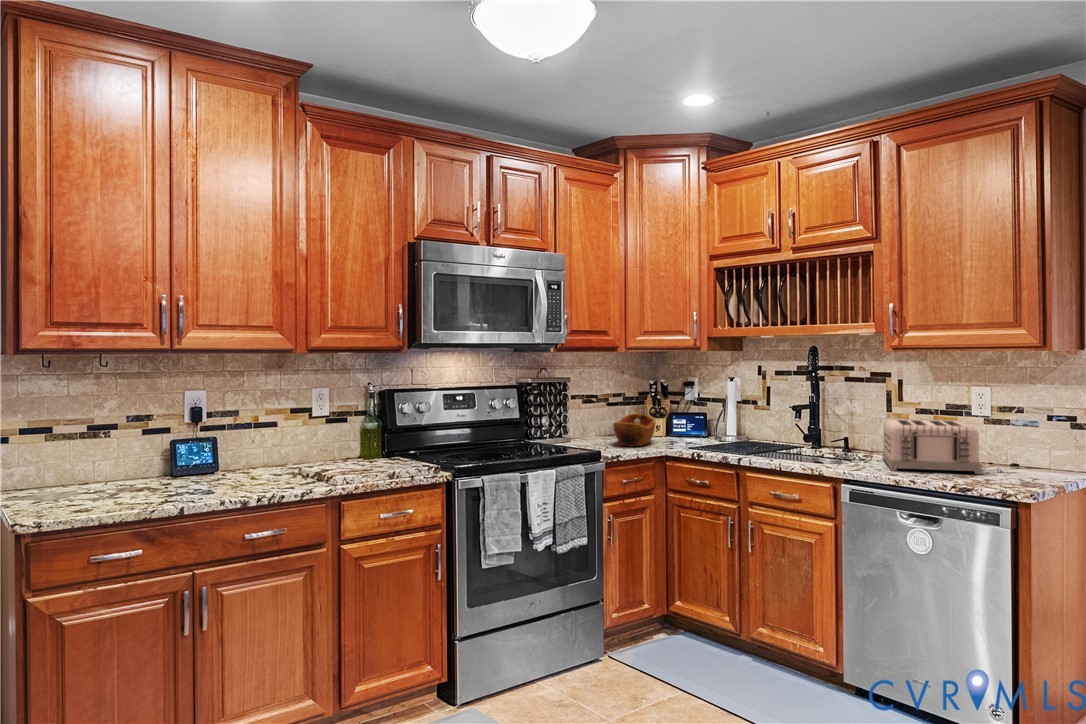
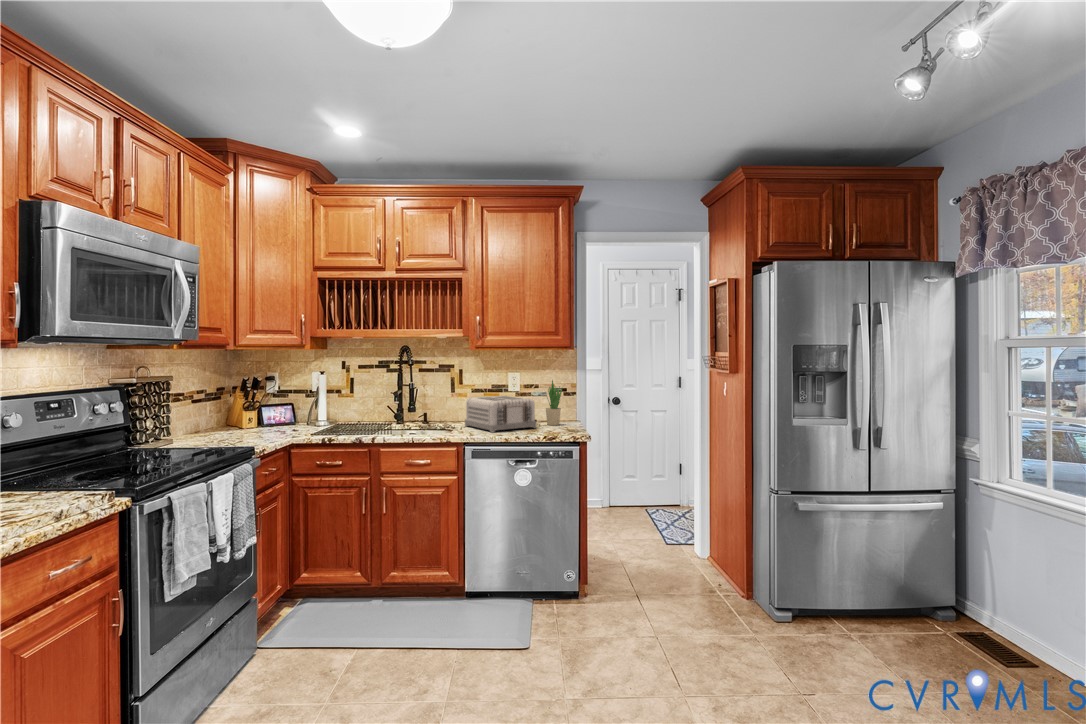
potted plant: none [1017,398,1055,475] -> present [546,380,562,425]
wooden bowl: present [613,414,656,446] -> none [231,408,275,440]

